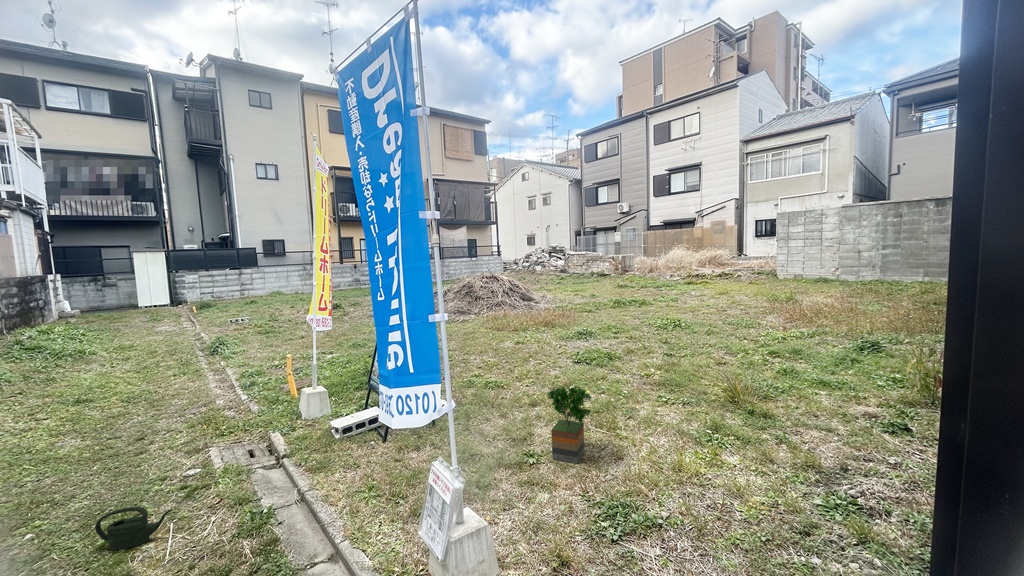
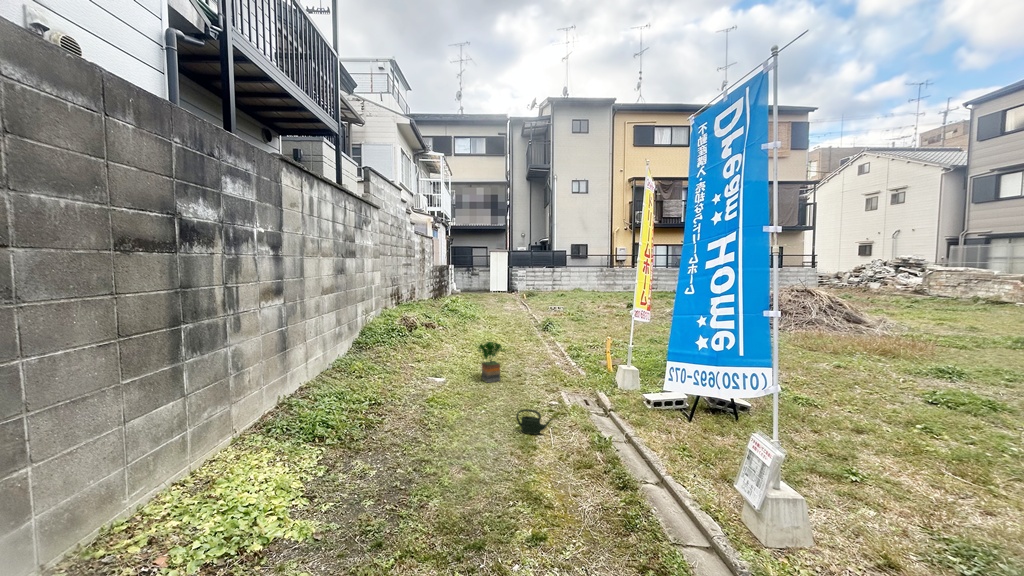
potted tree: present [547,387,591,464] -> present [478,342,504,383]

